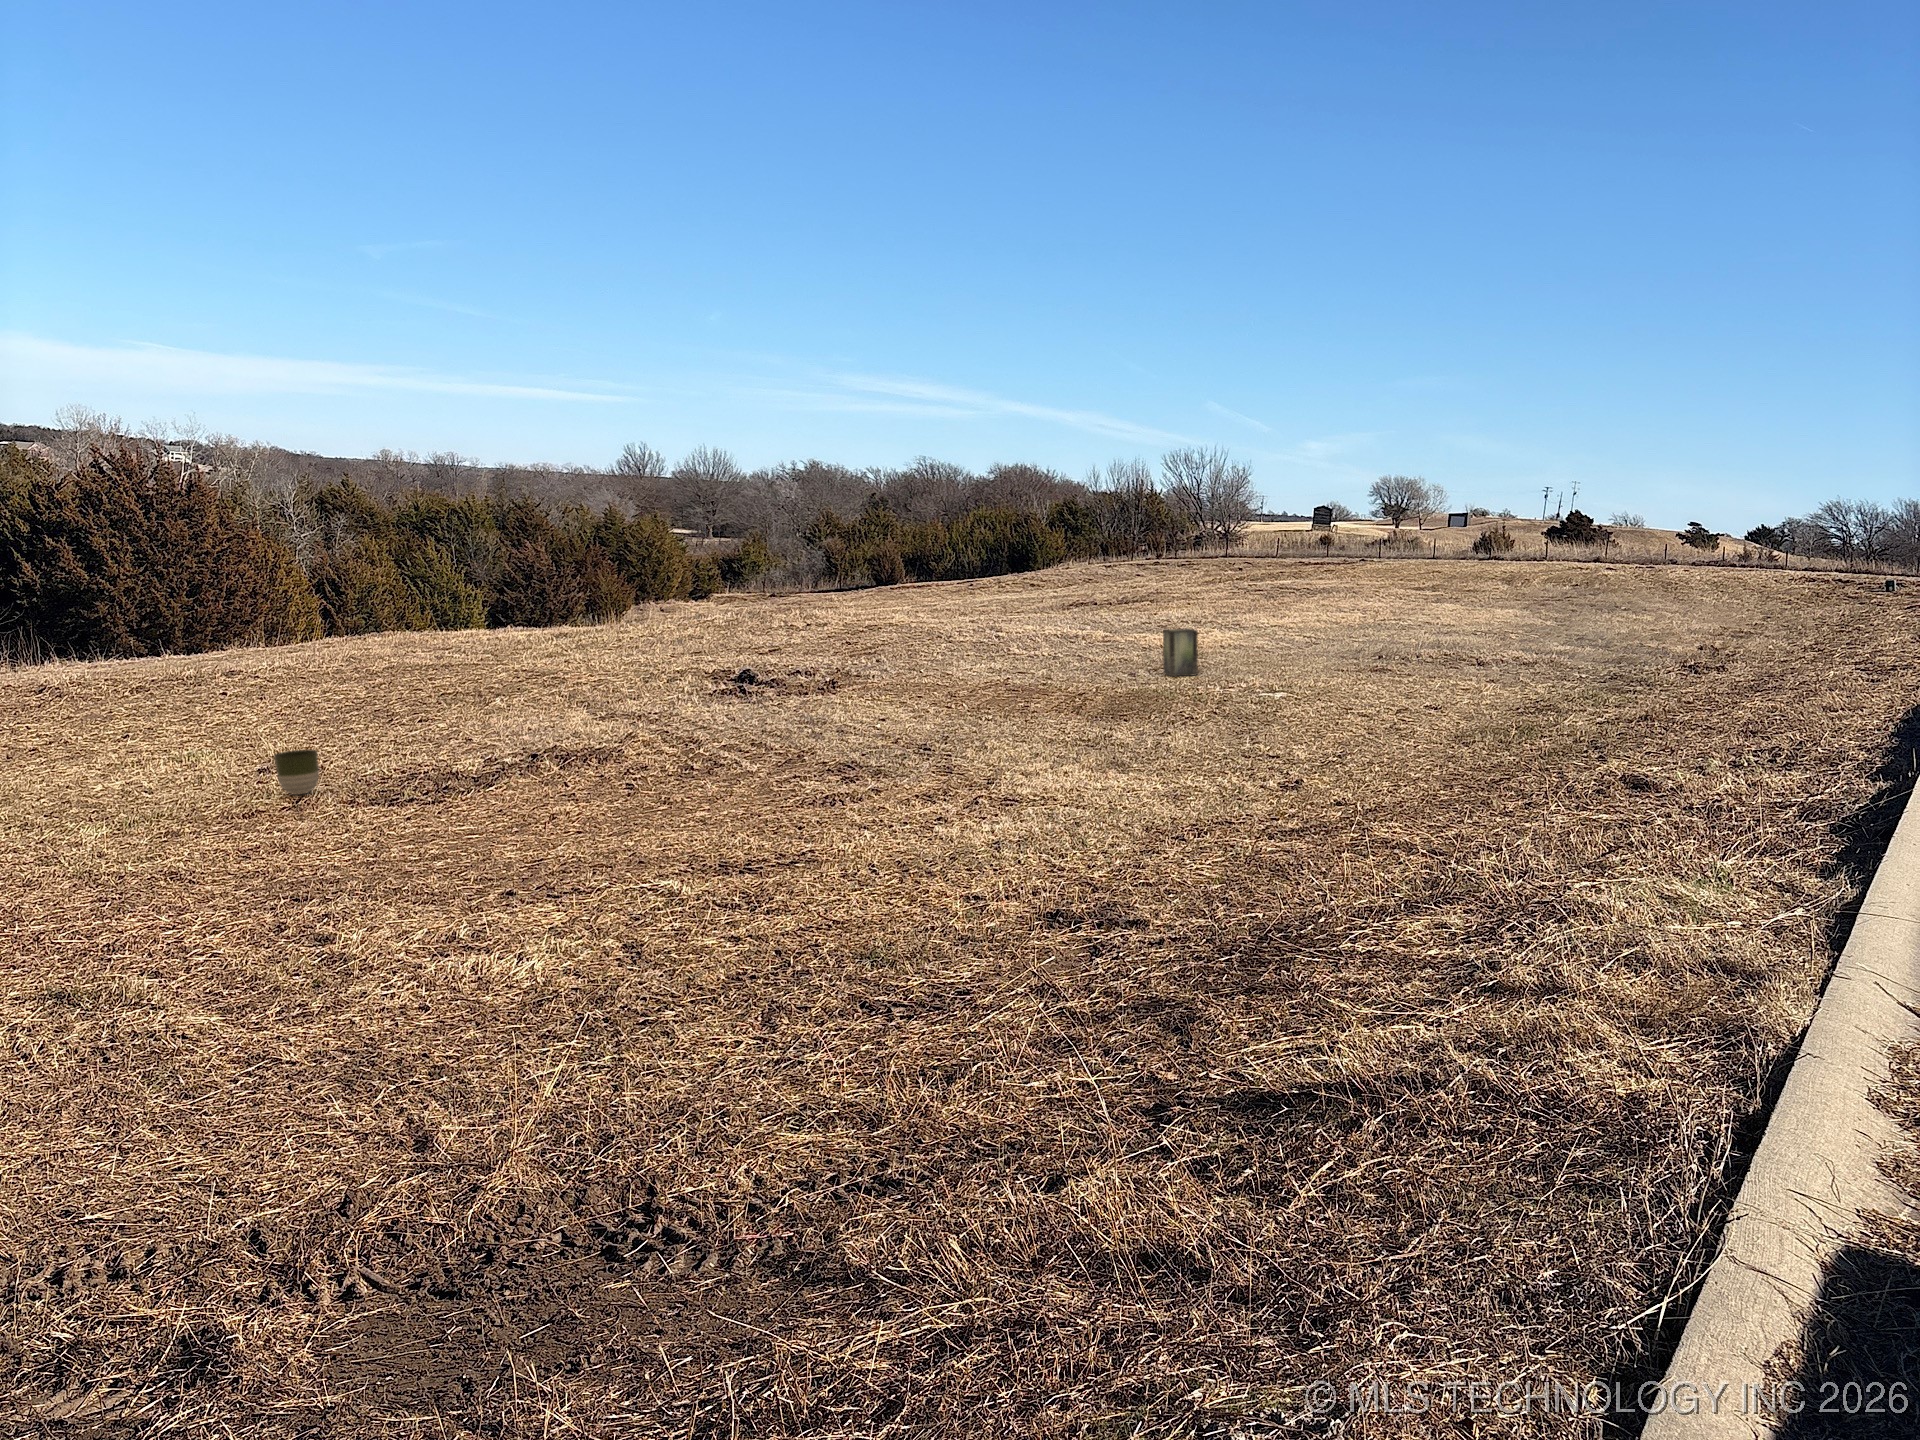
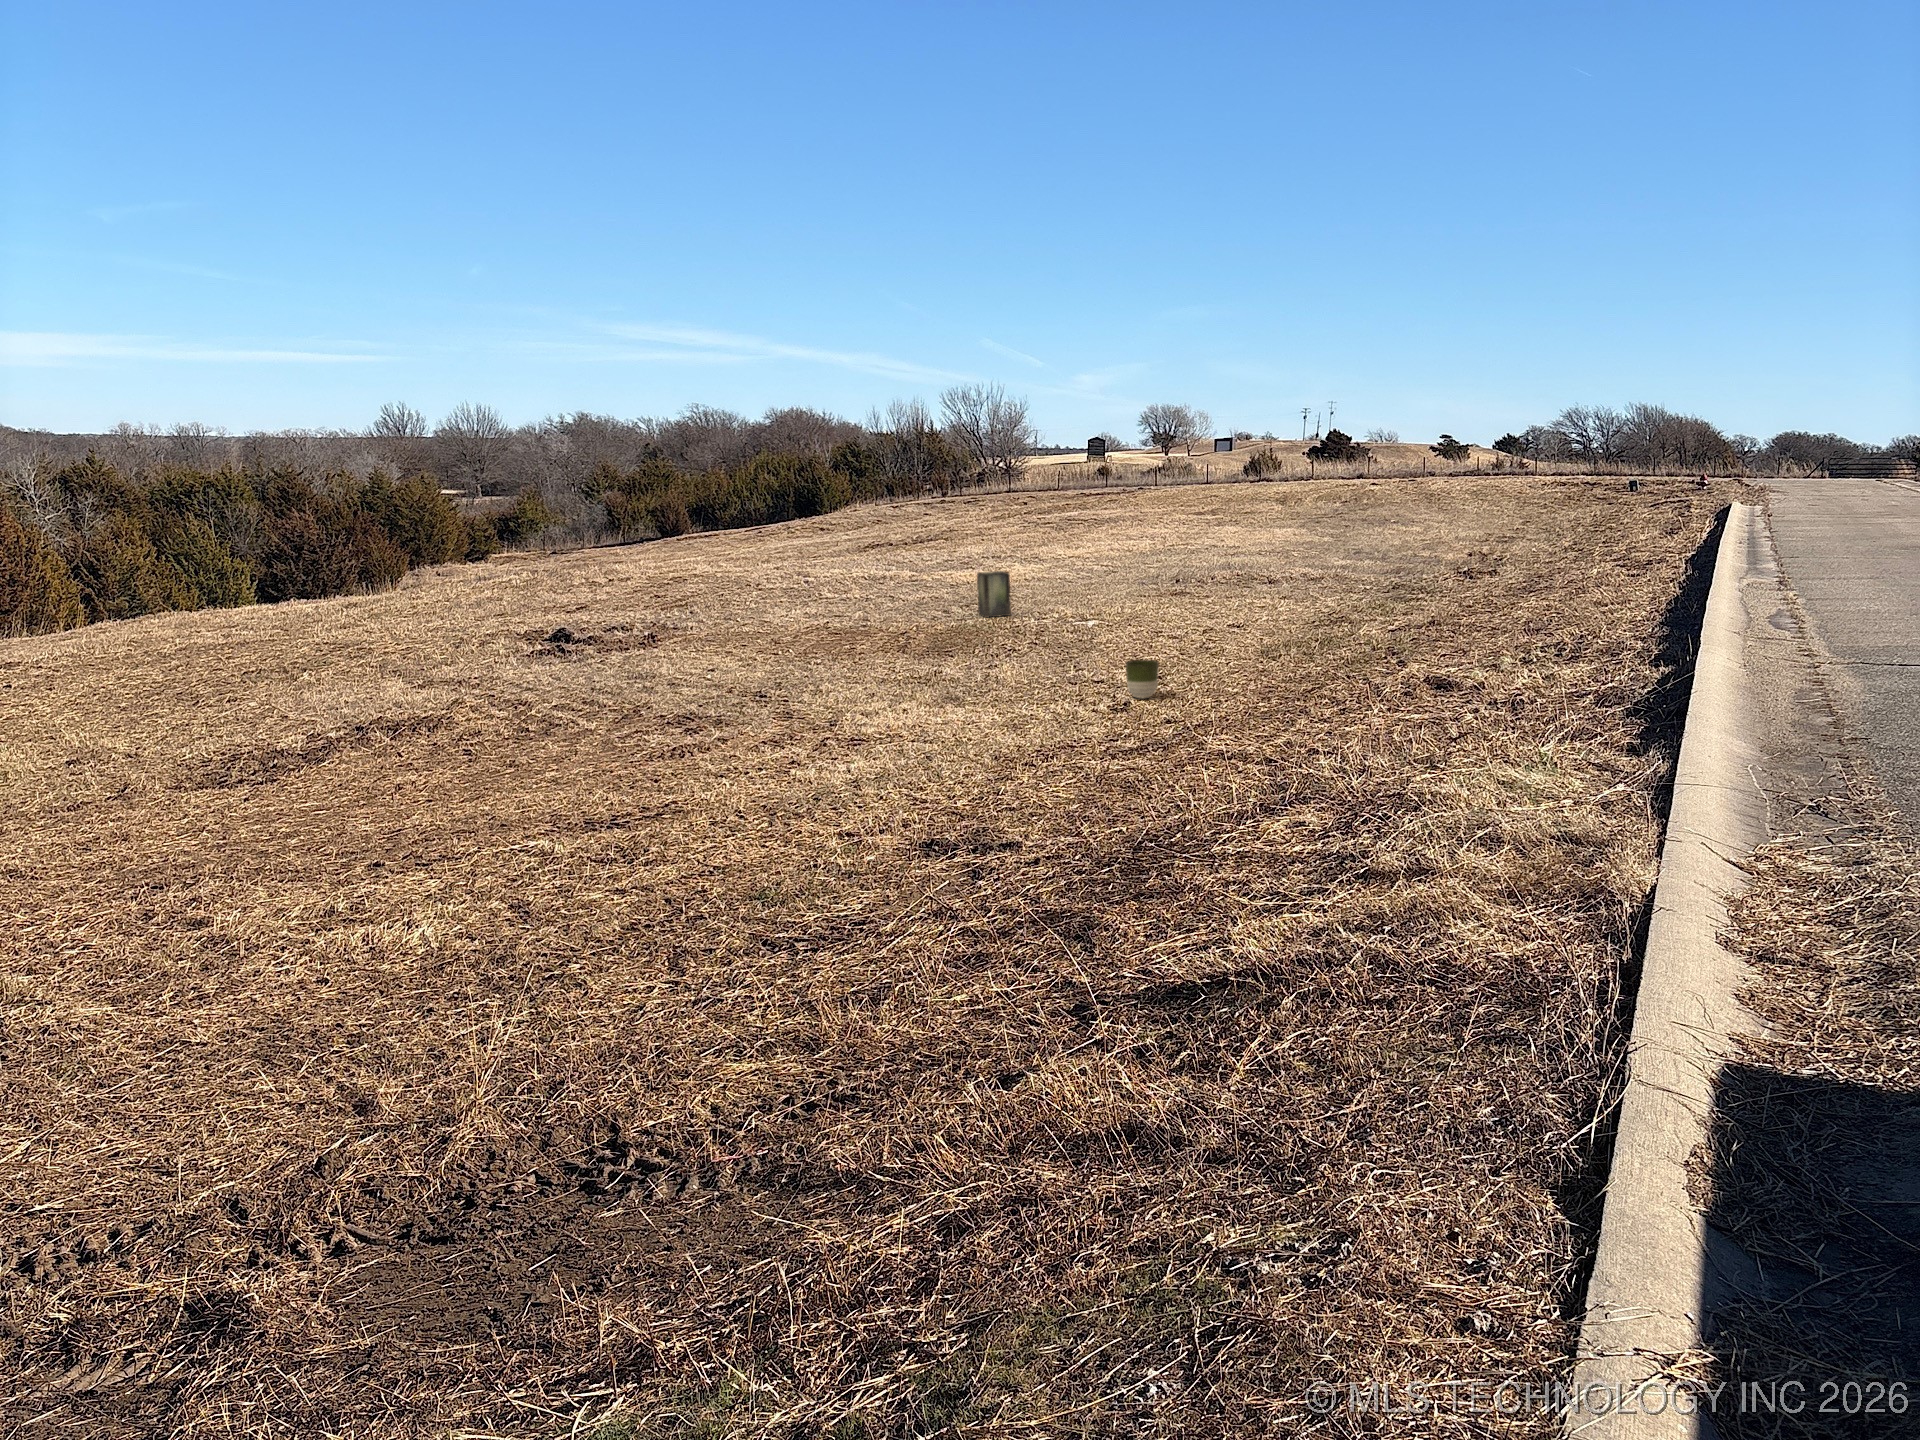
planter: present [274,749,319,795] -> present [1125,659,1159,699]

